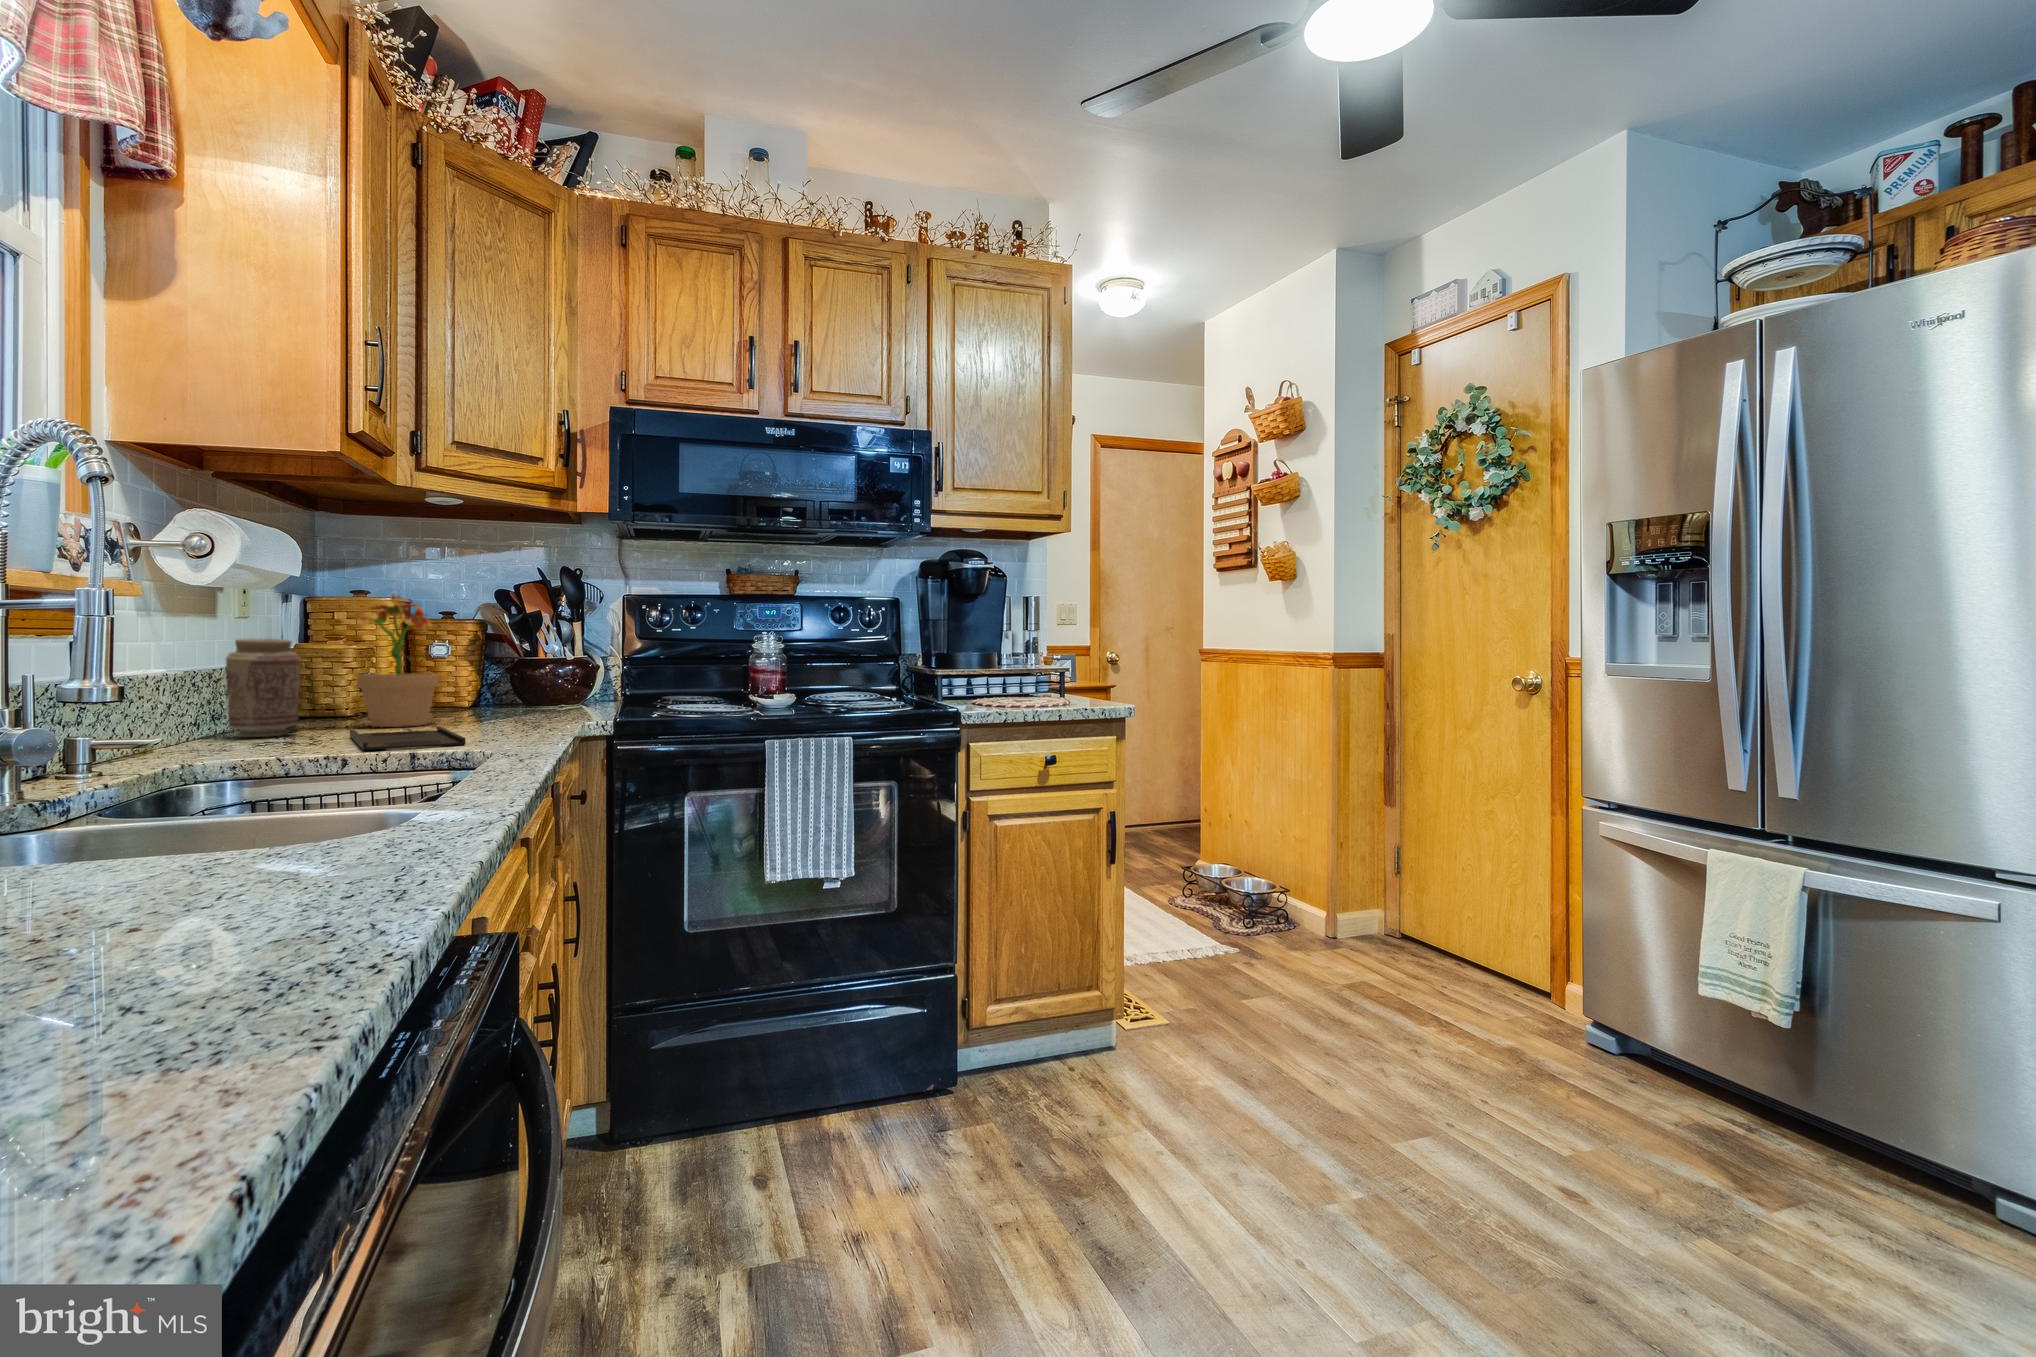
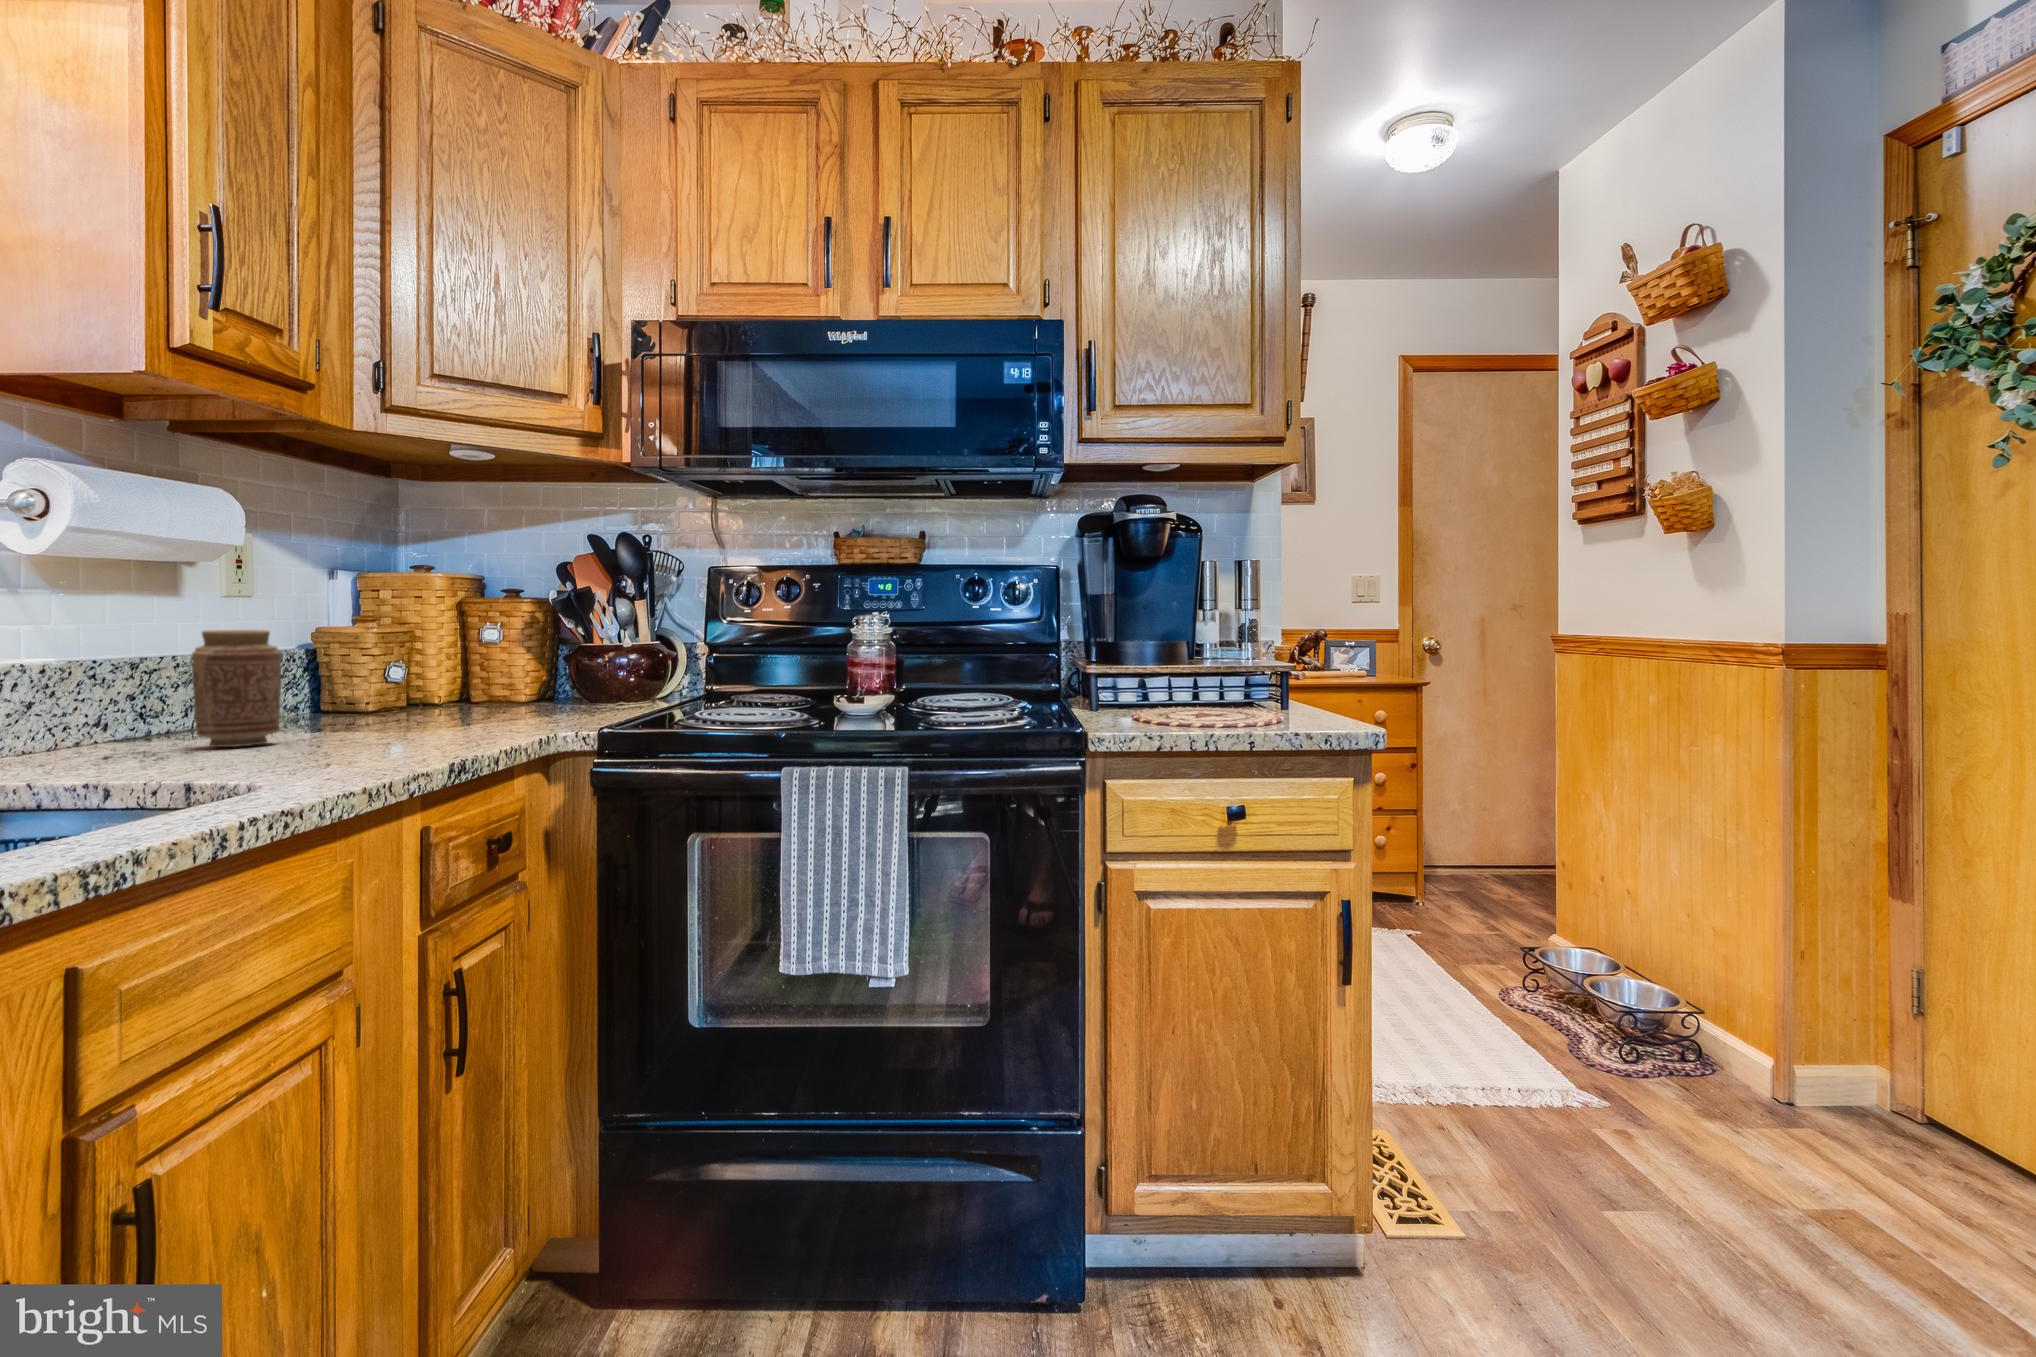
potted plant: present [357,595,439,727] -> none [351,575,463,736]
tray: present [350,726,465,750] -> none [203,738,413,772]

